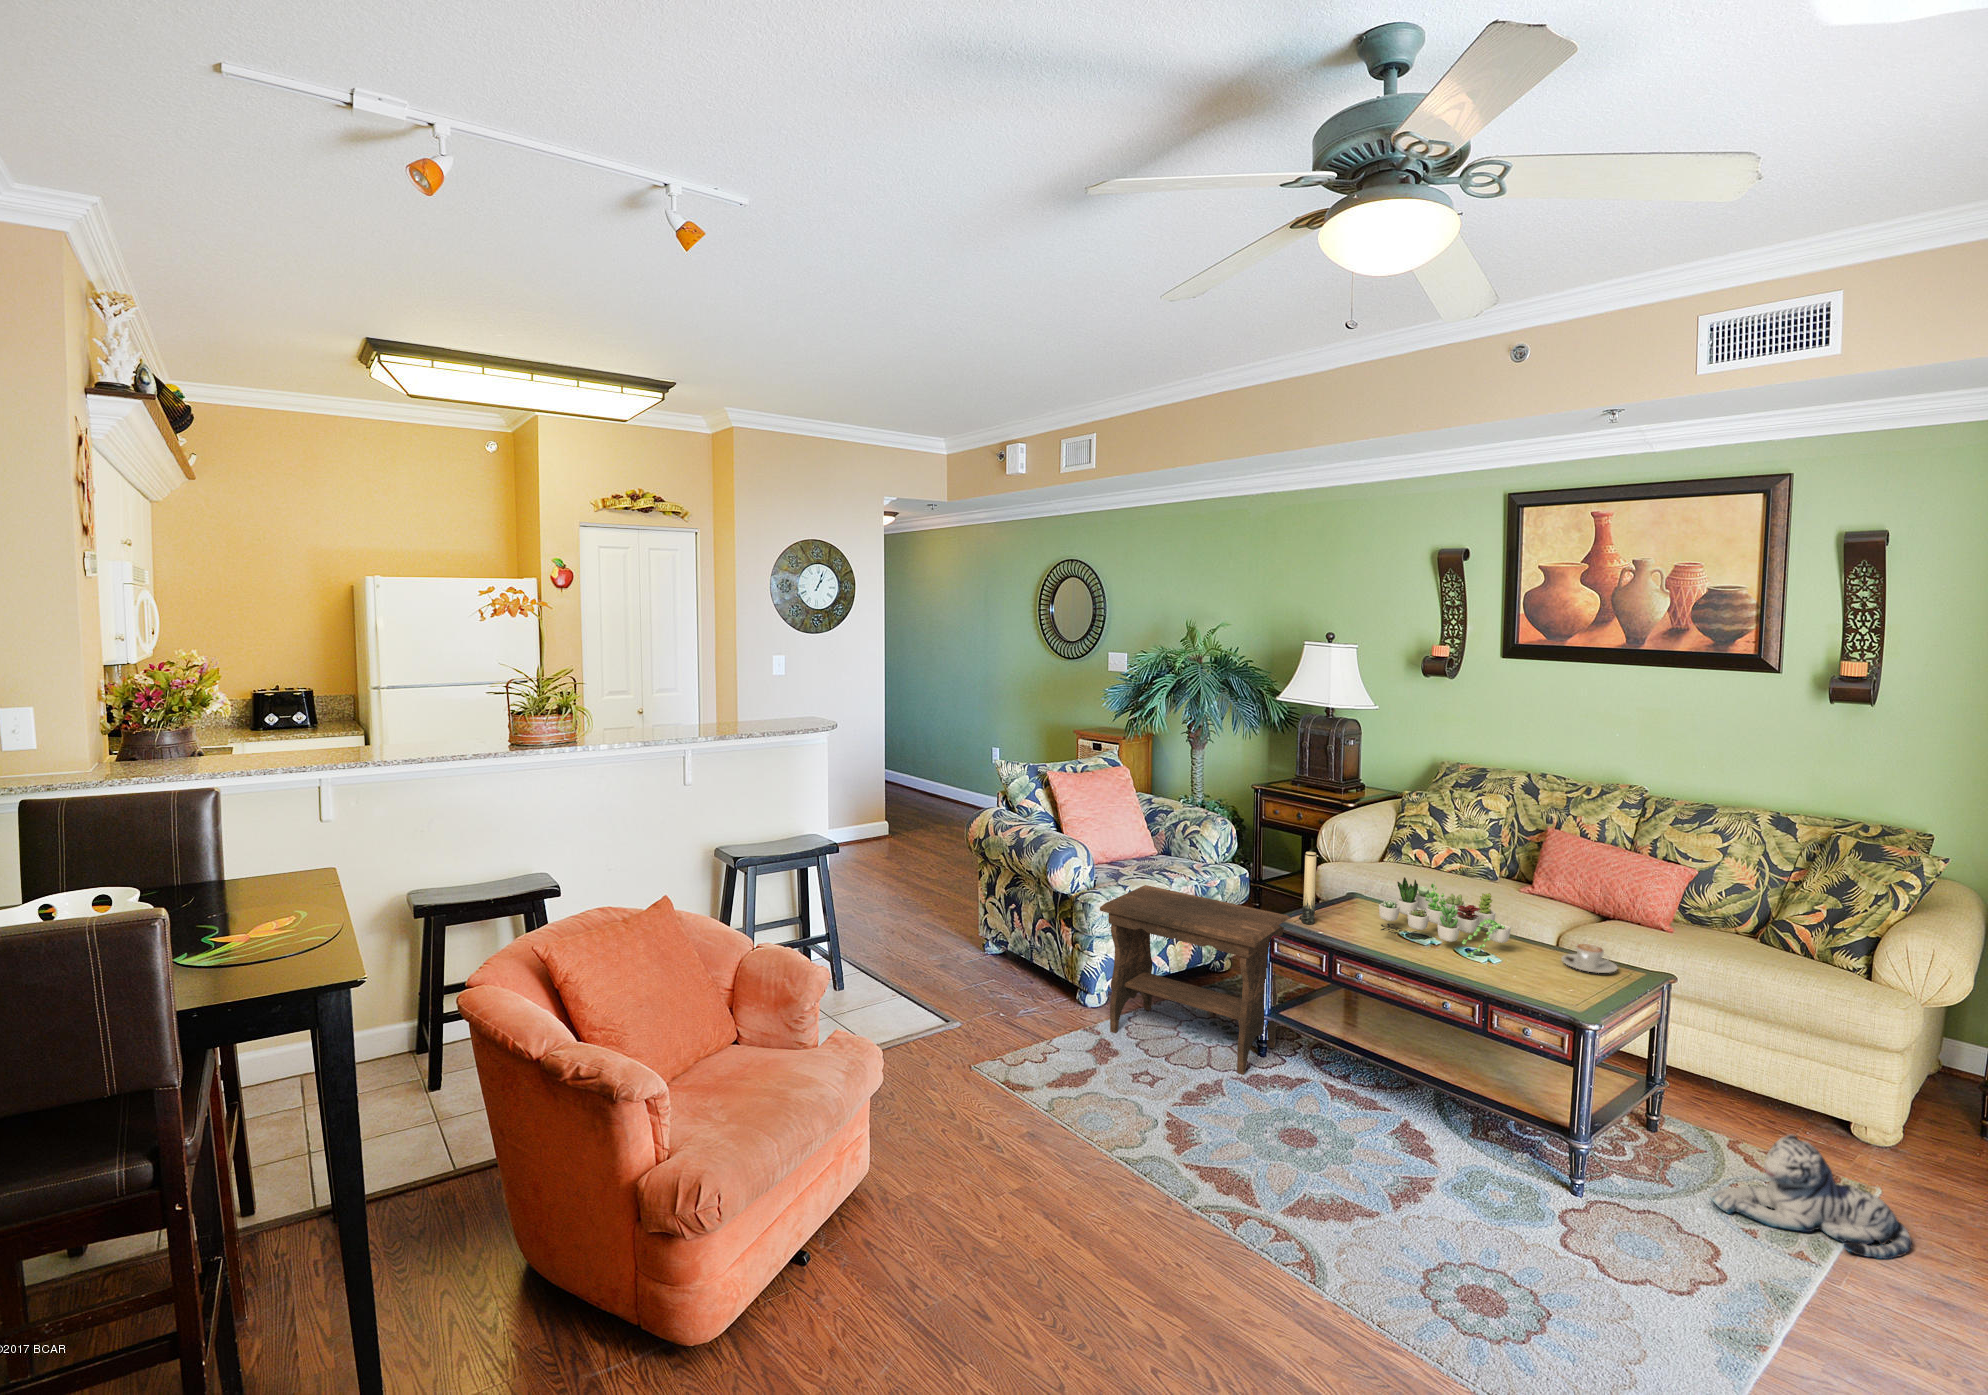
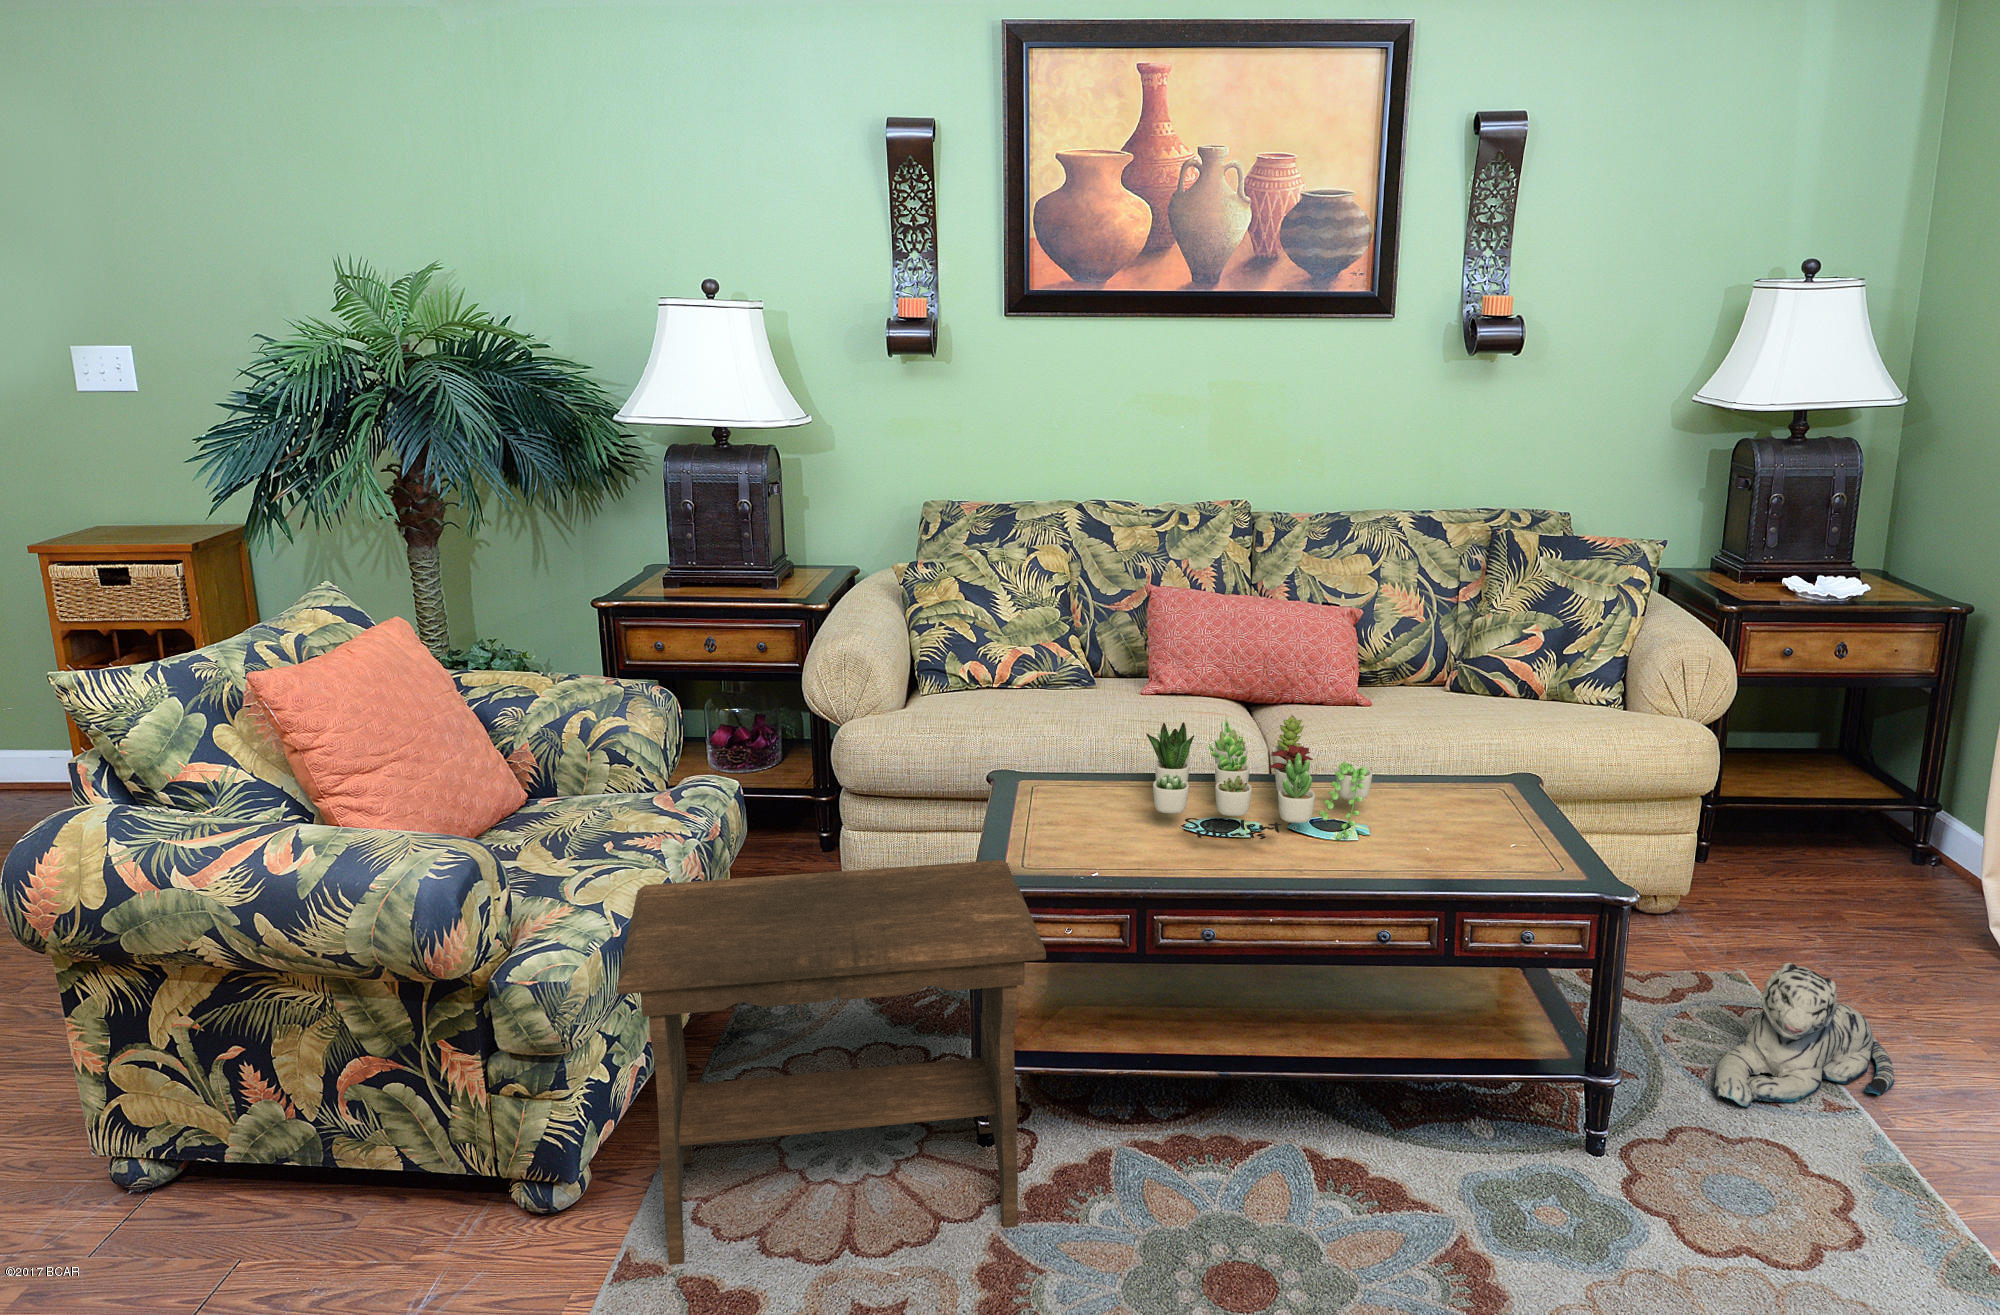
candle: present [1299,852,1316,924] -> none [1022,715,1063,867]
coffee cup: present [1561,944,1617,973] -> none [1426,762,1512,809]

